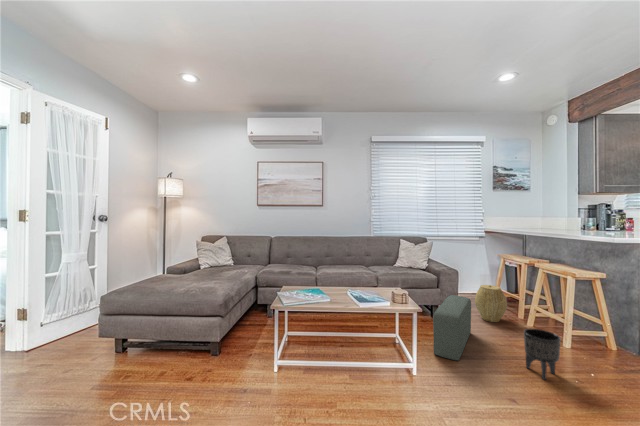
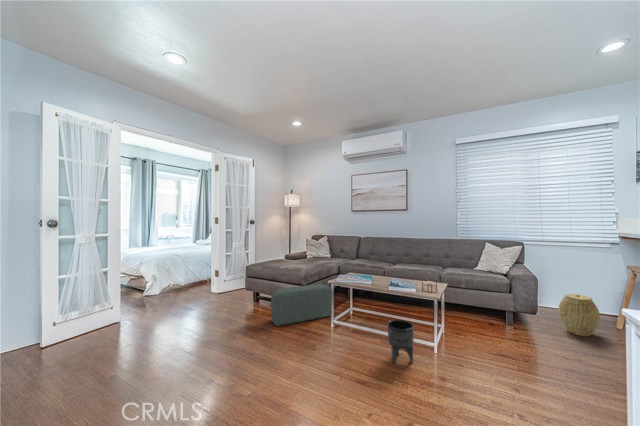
pouf: present [433,295,471,360] -> present [271,284,332,326]
planter: present [524,329,560,380] -> present [387,320,414,363]

